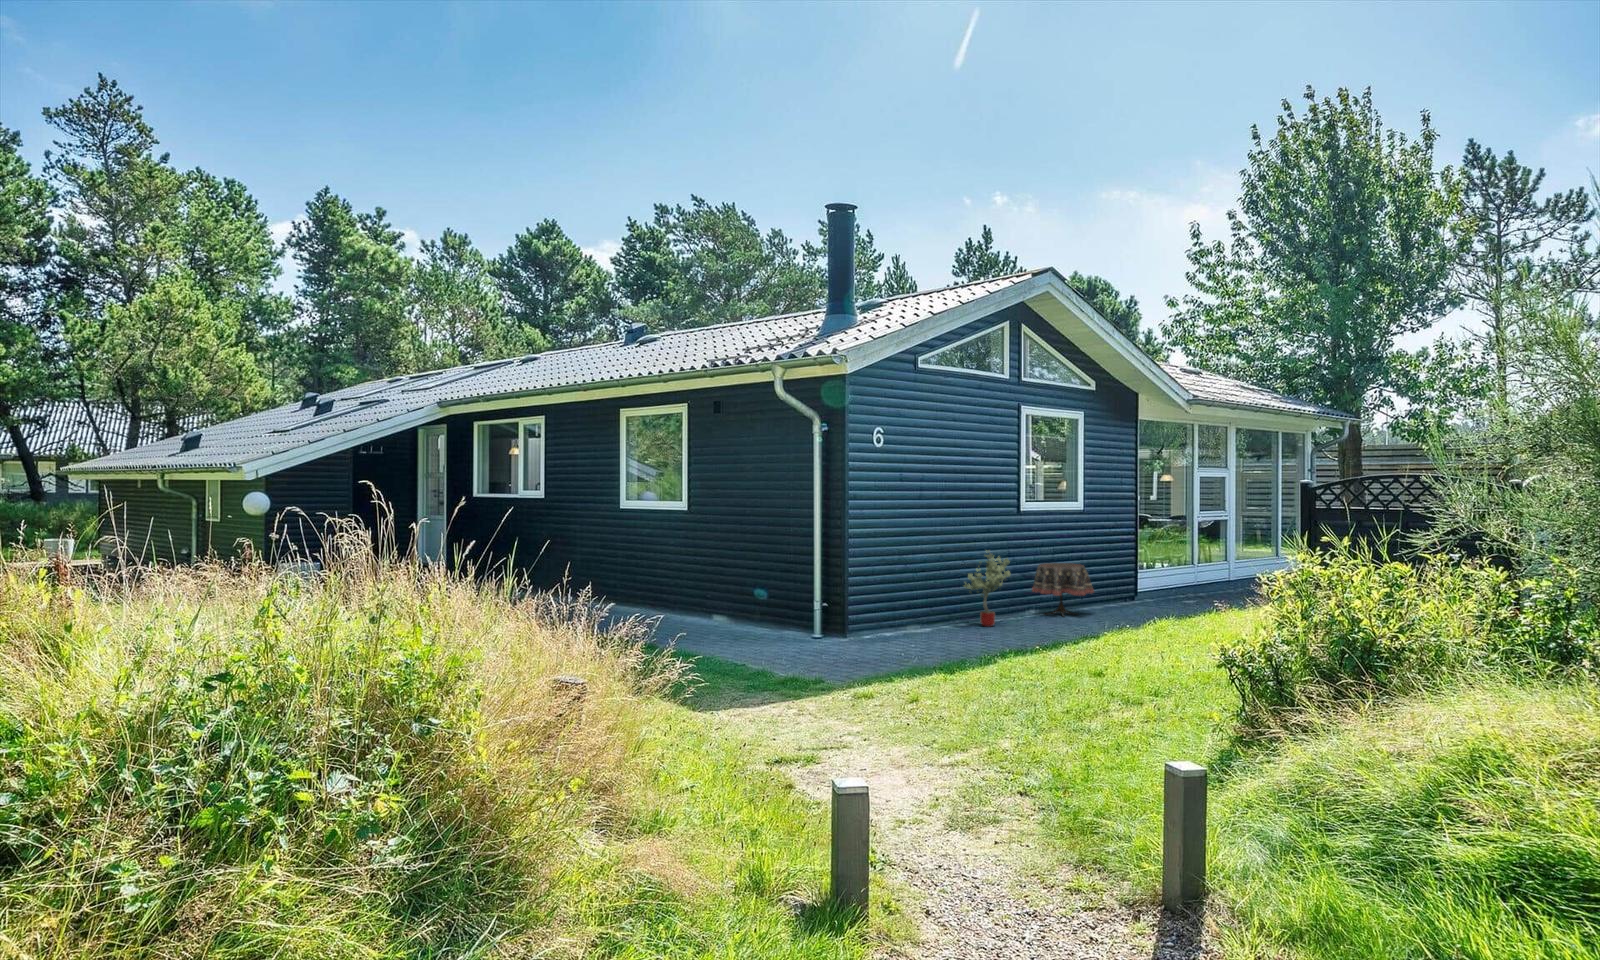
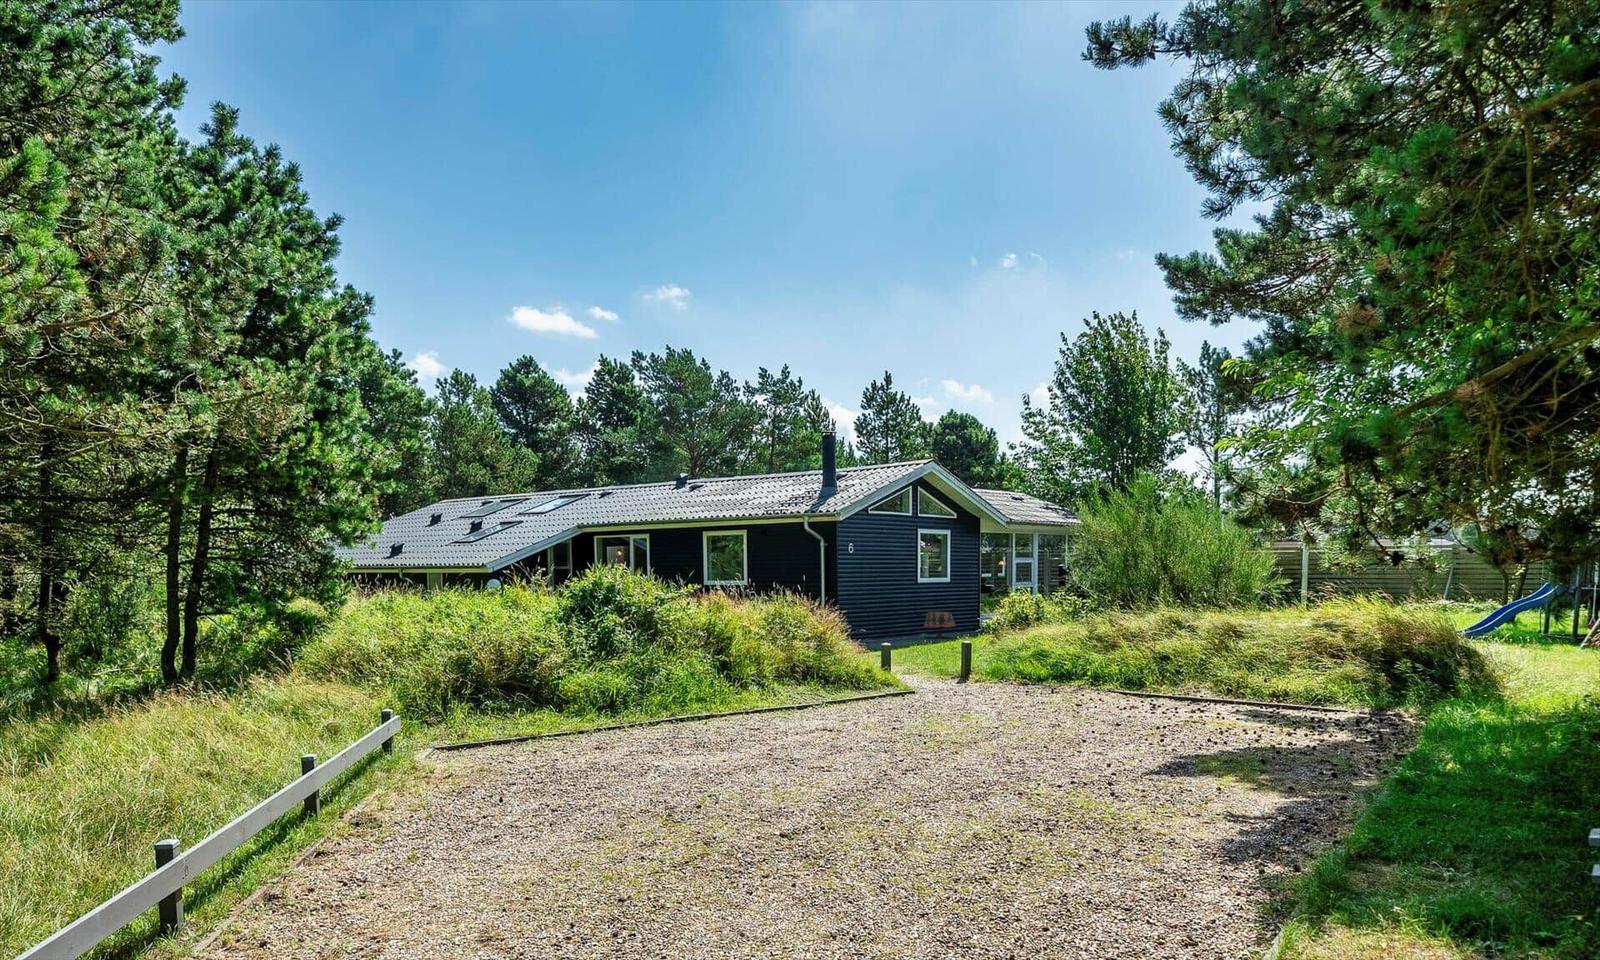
potted tree: present [964,550,1010,627] -> none [891,603,914,642]

